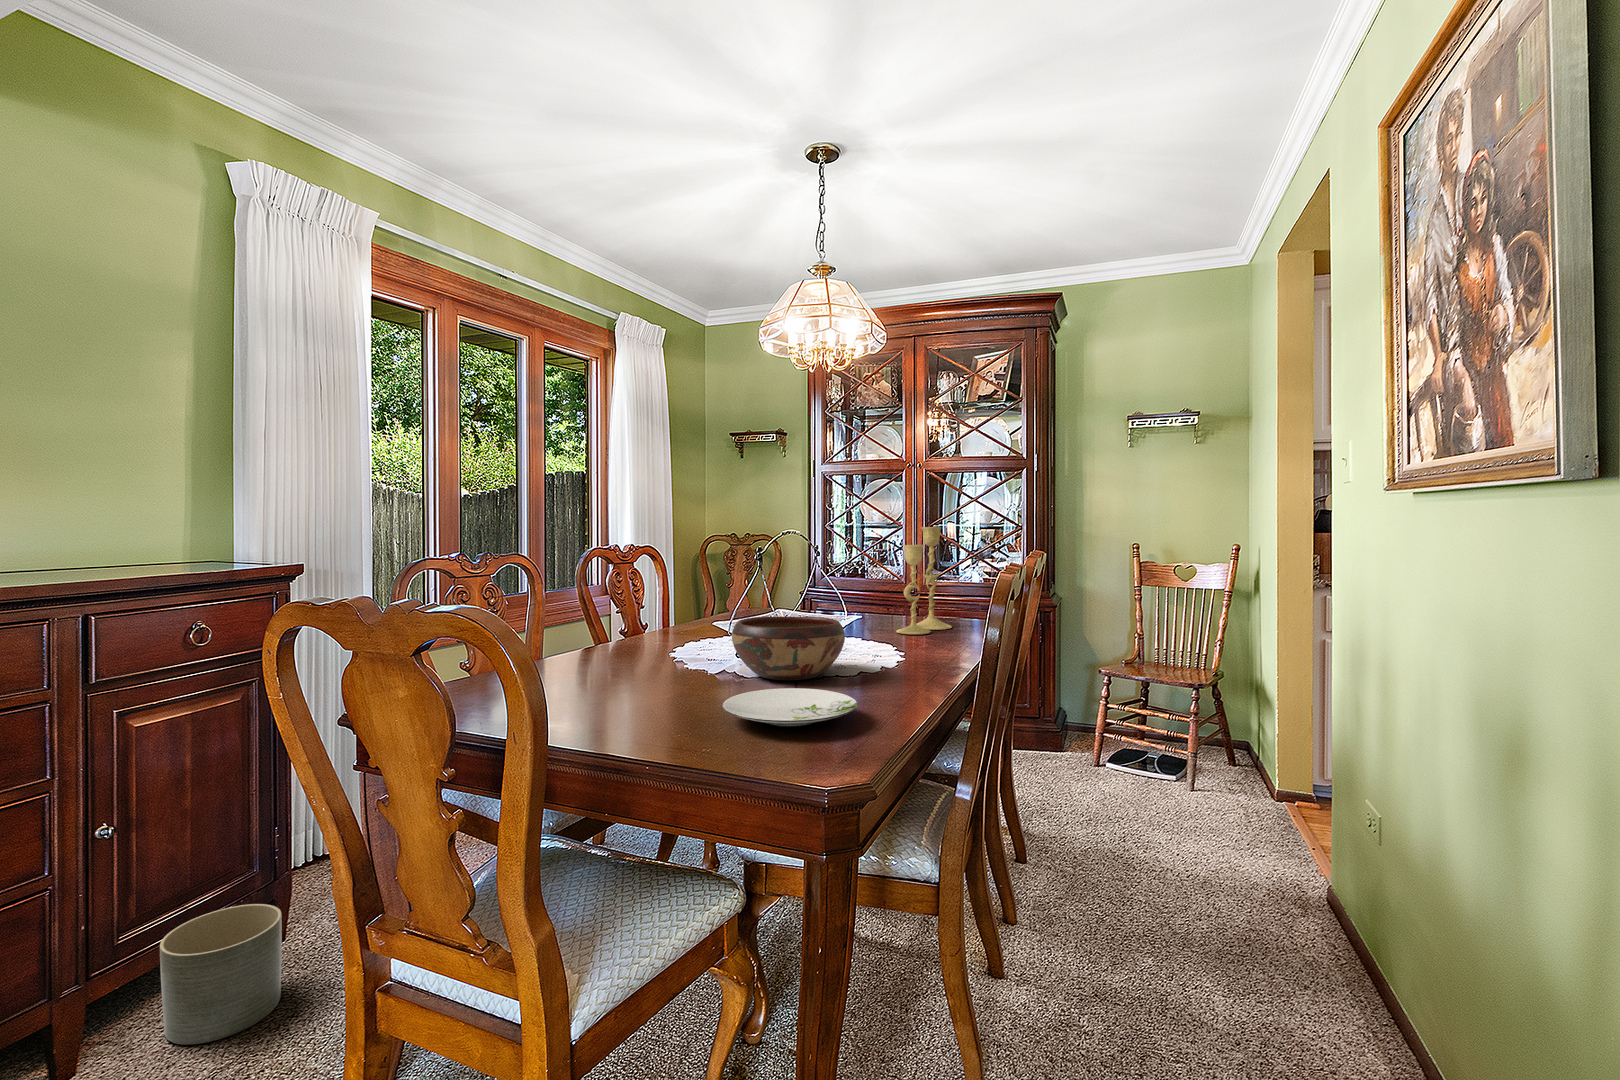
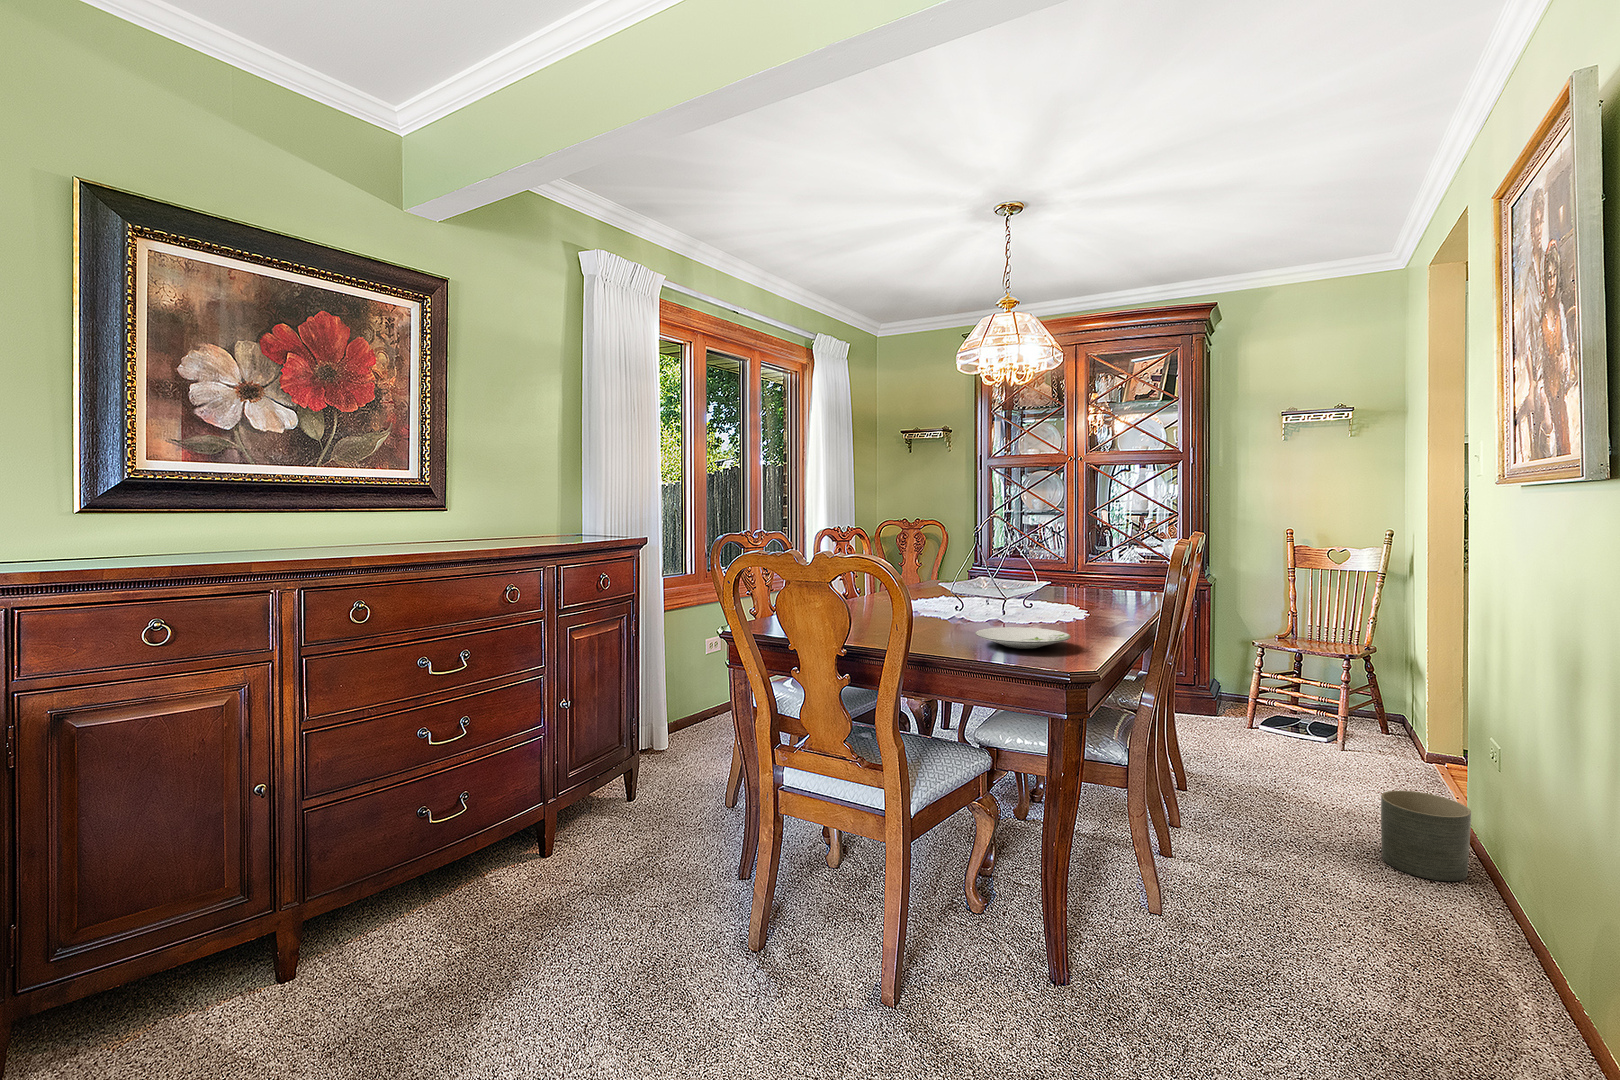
candlestick: present [896,527,952,634] -> none [1074,515,1121,601]
decorative bowl: present [732,616,845,681] -> none [962,582,1047,626]
planter: present [160,904,282,1045] -> present [1381,791,1471,881]

